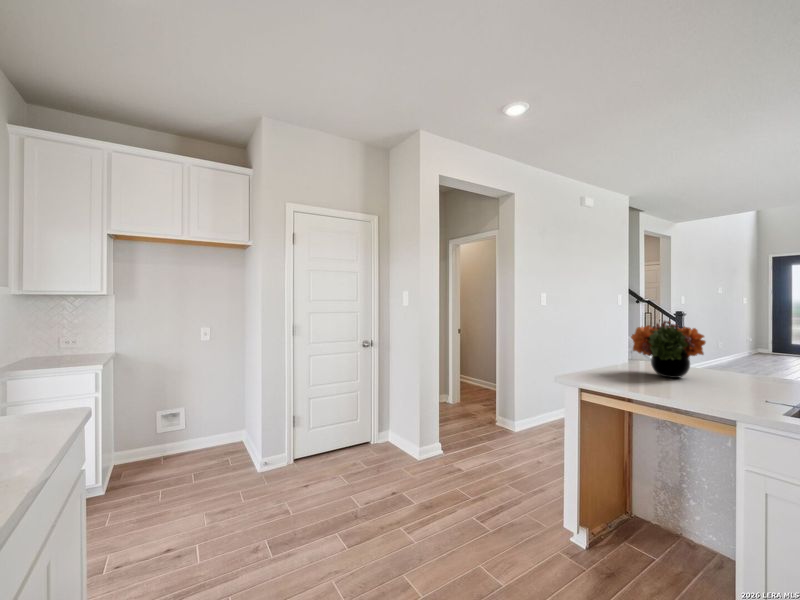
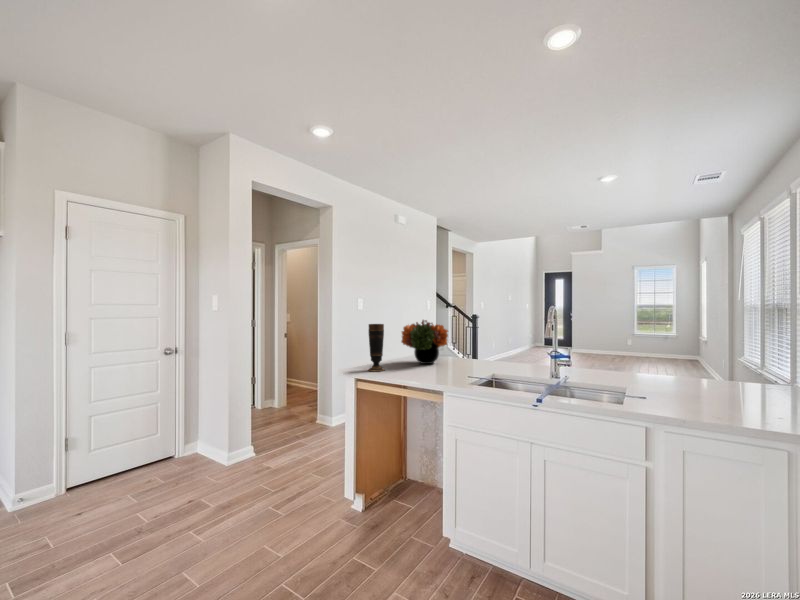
vase: none [593,325,617,383] -> present [368,324,385,371]

